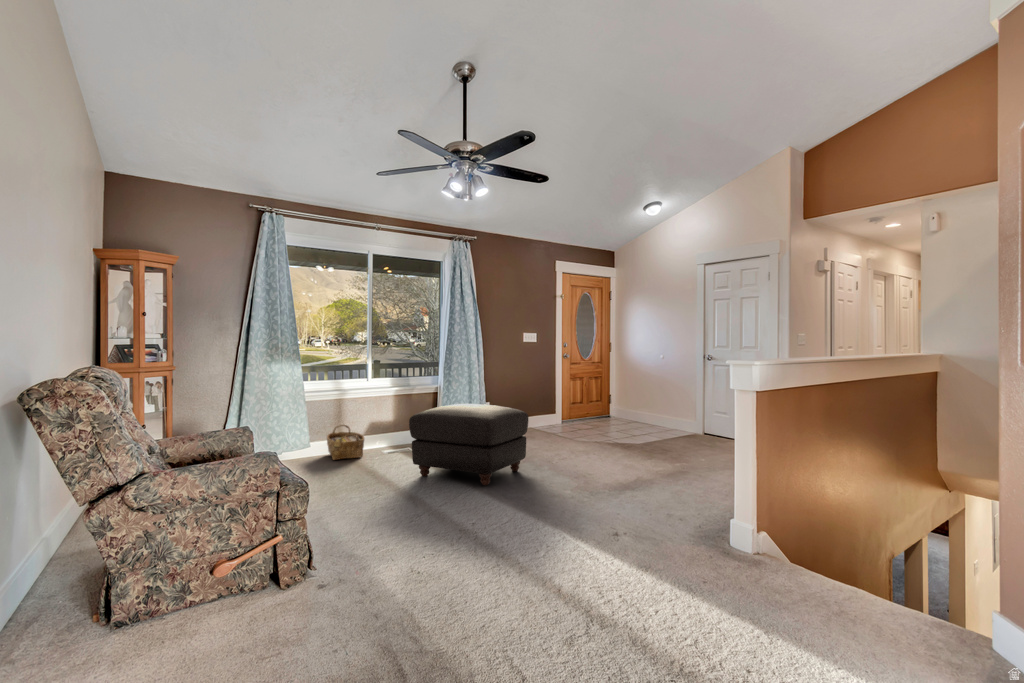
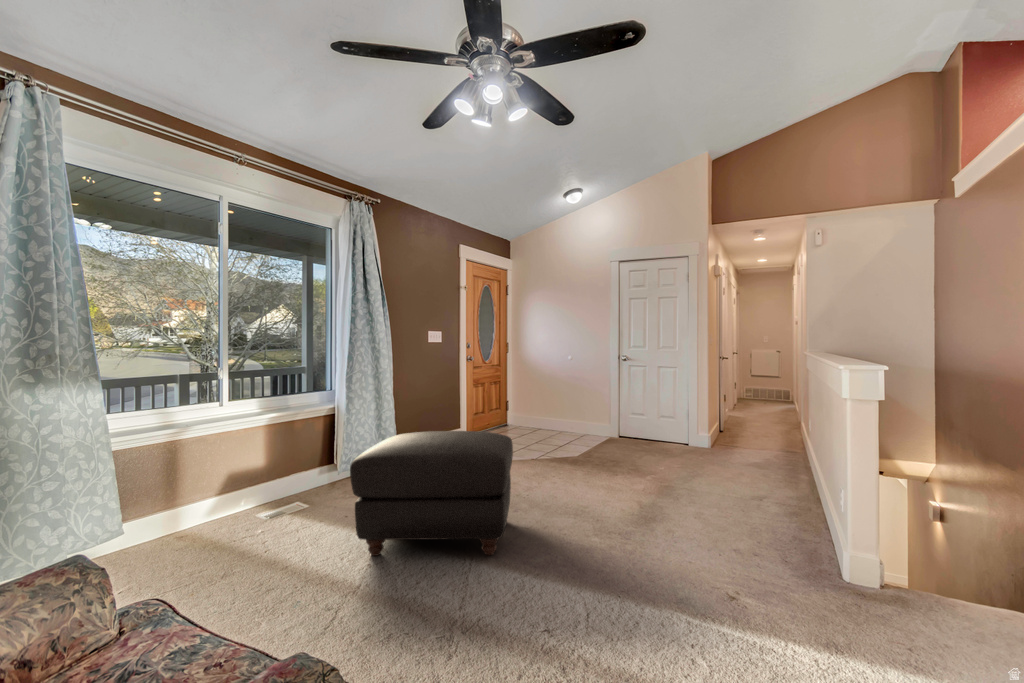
woven basket: present [327,425,364,460] -> none [155,484,233,552]

